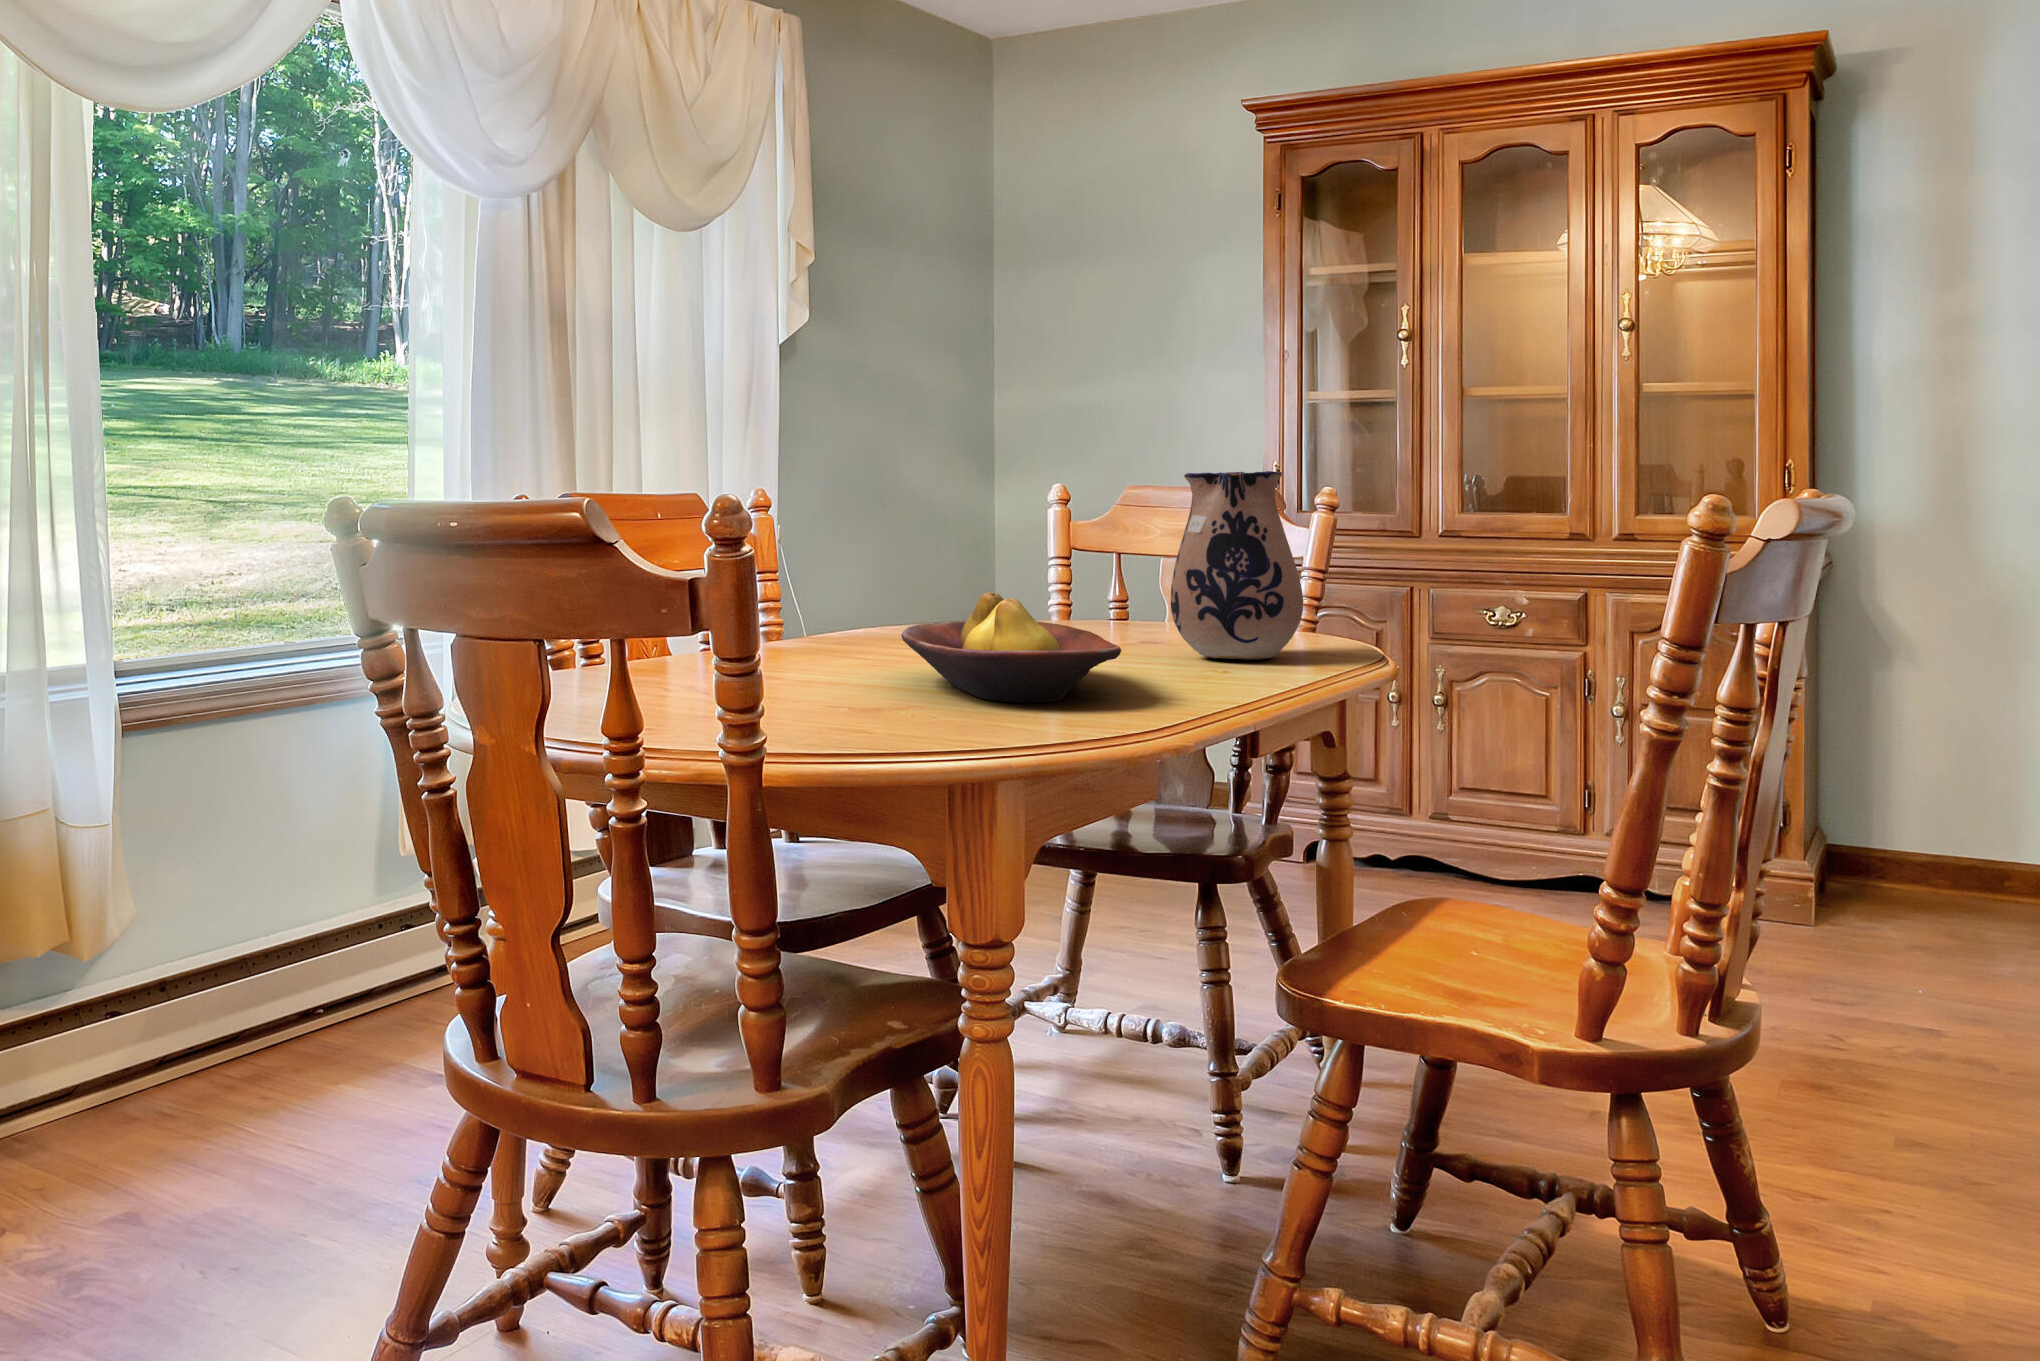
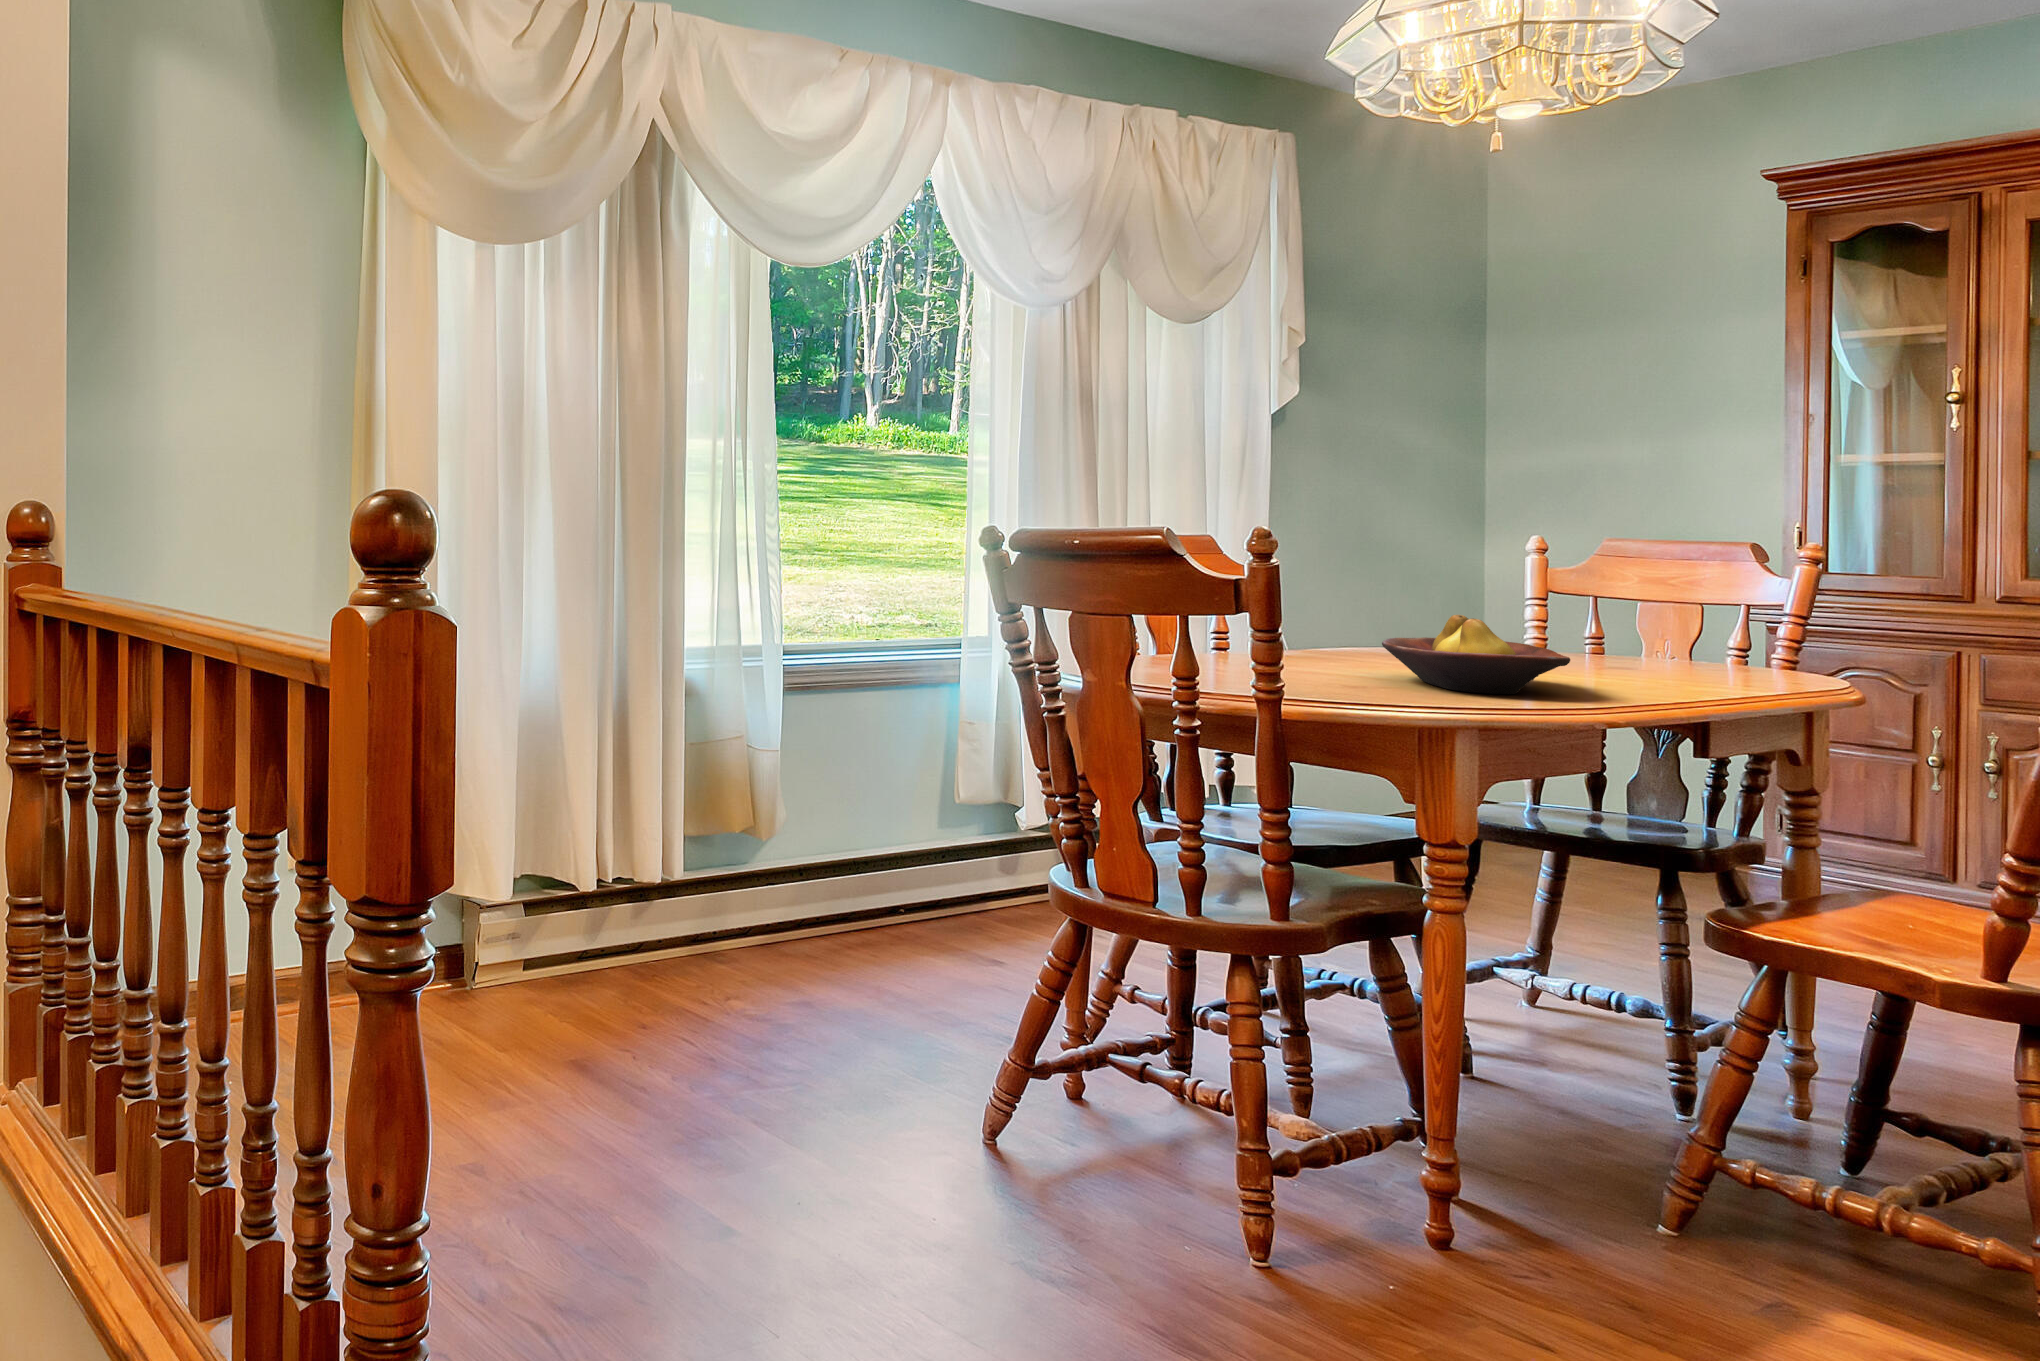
ceramic pitcher: present [1171,471,1303,660] -> none [1630,529,1763,683]

